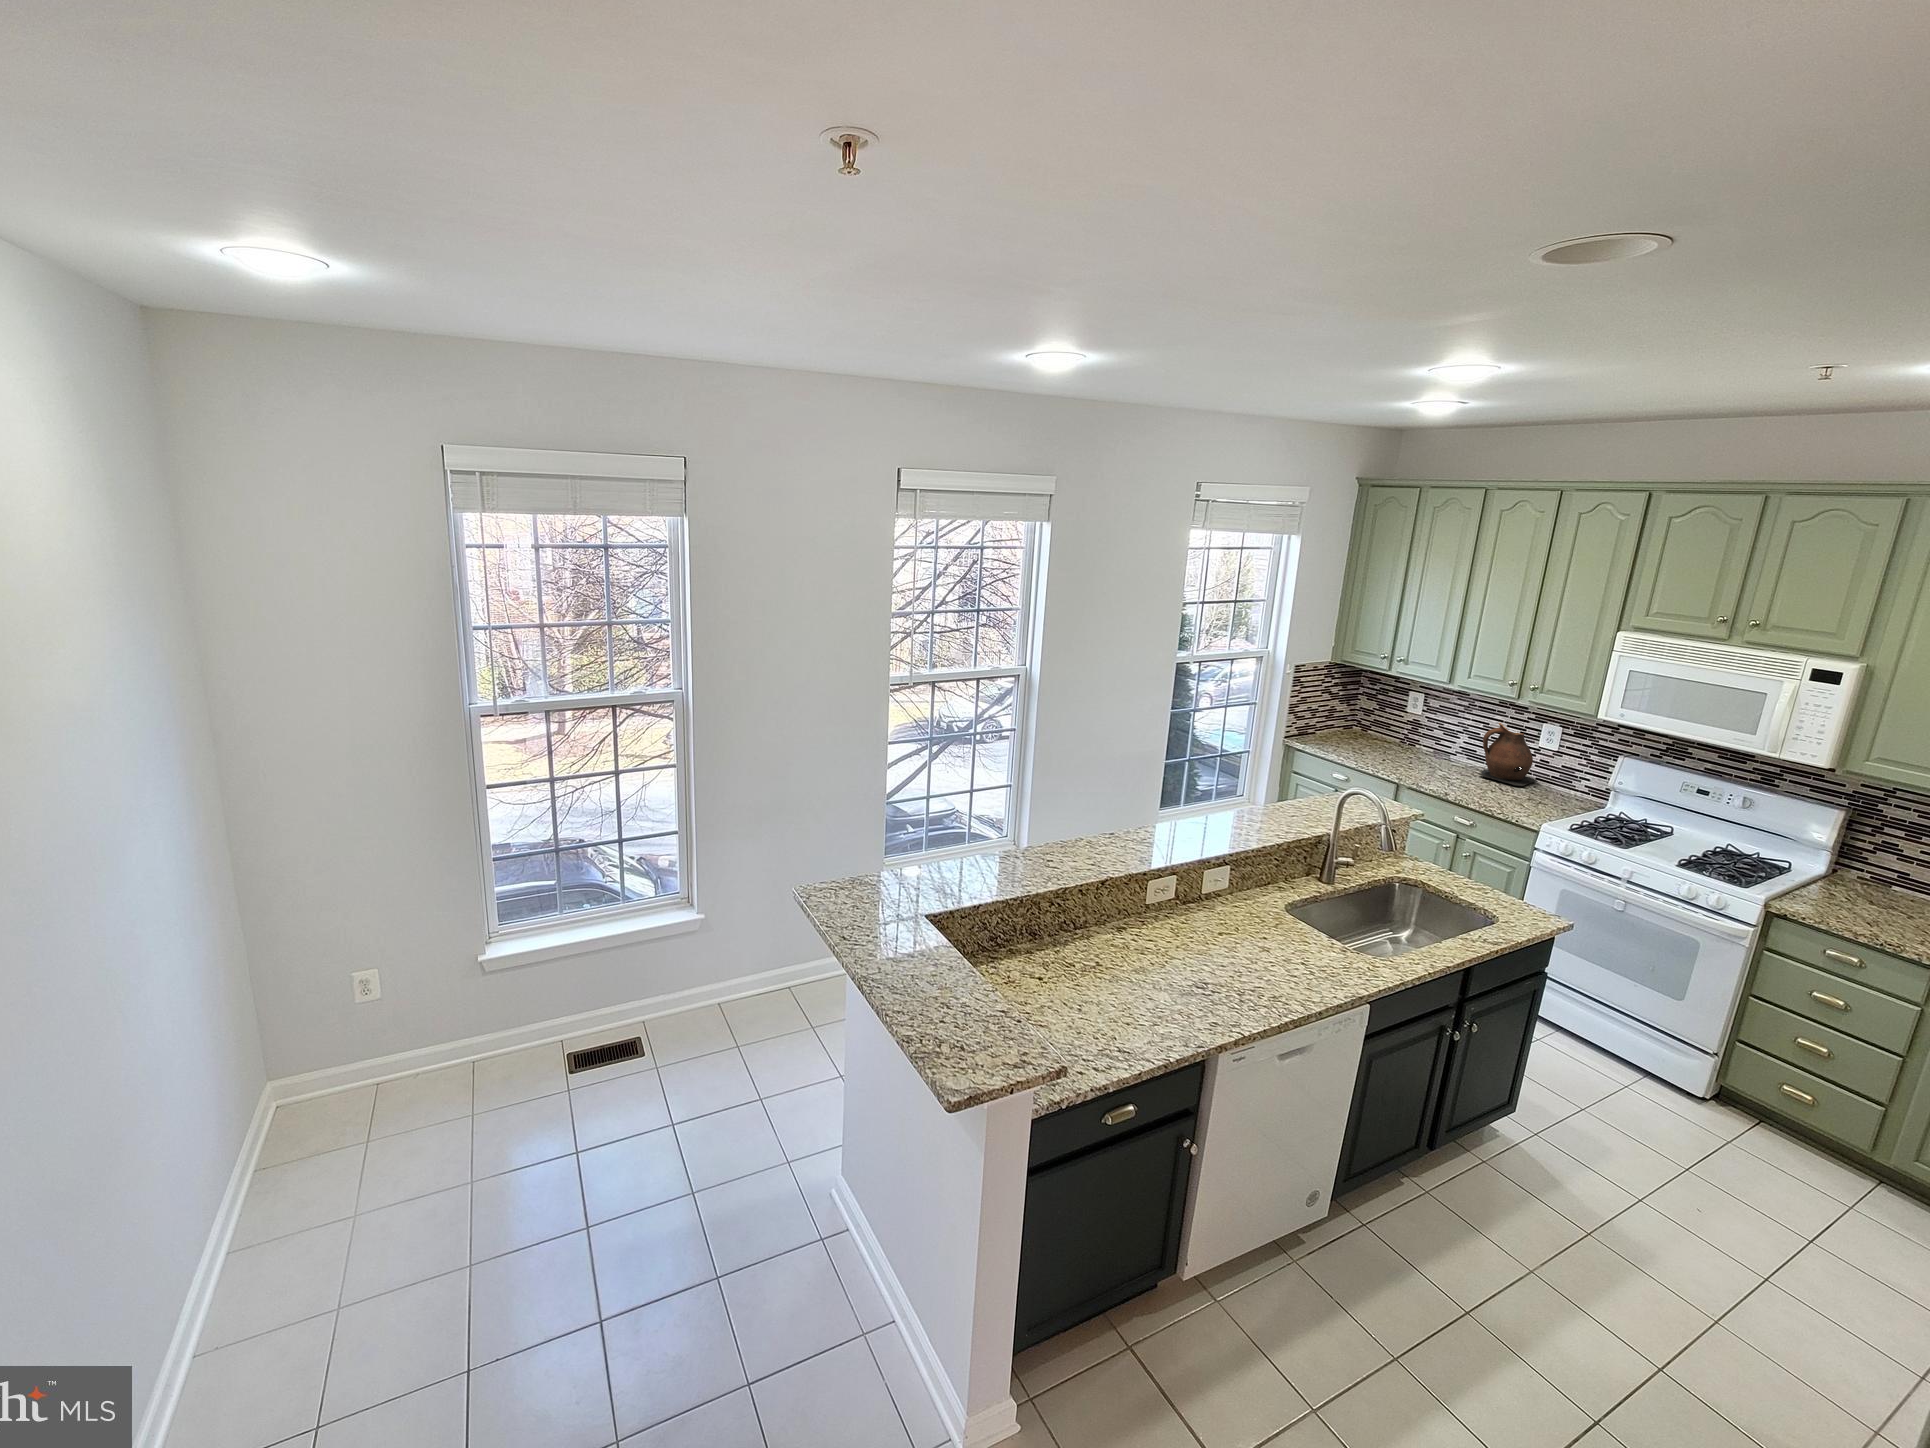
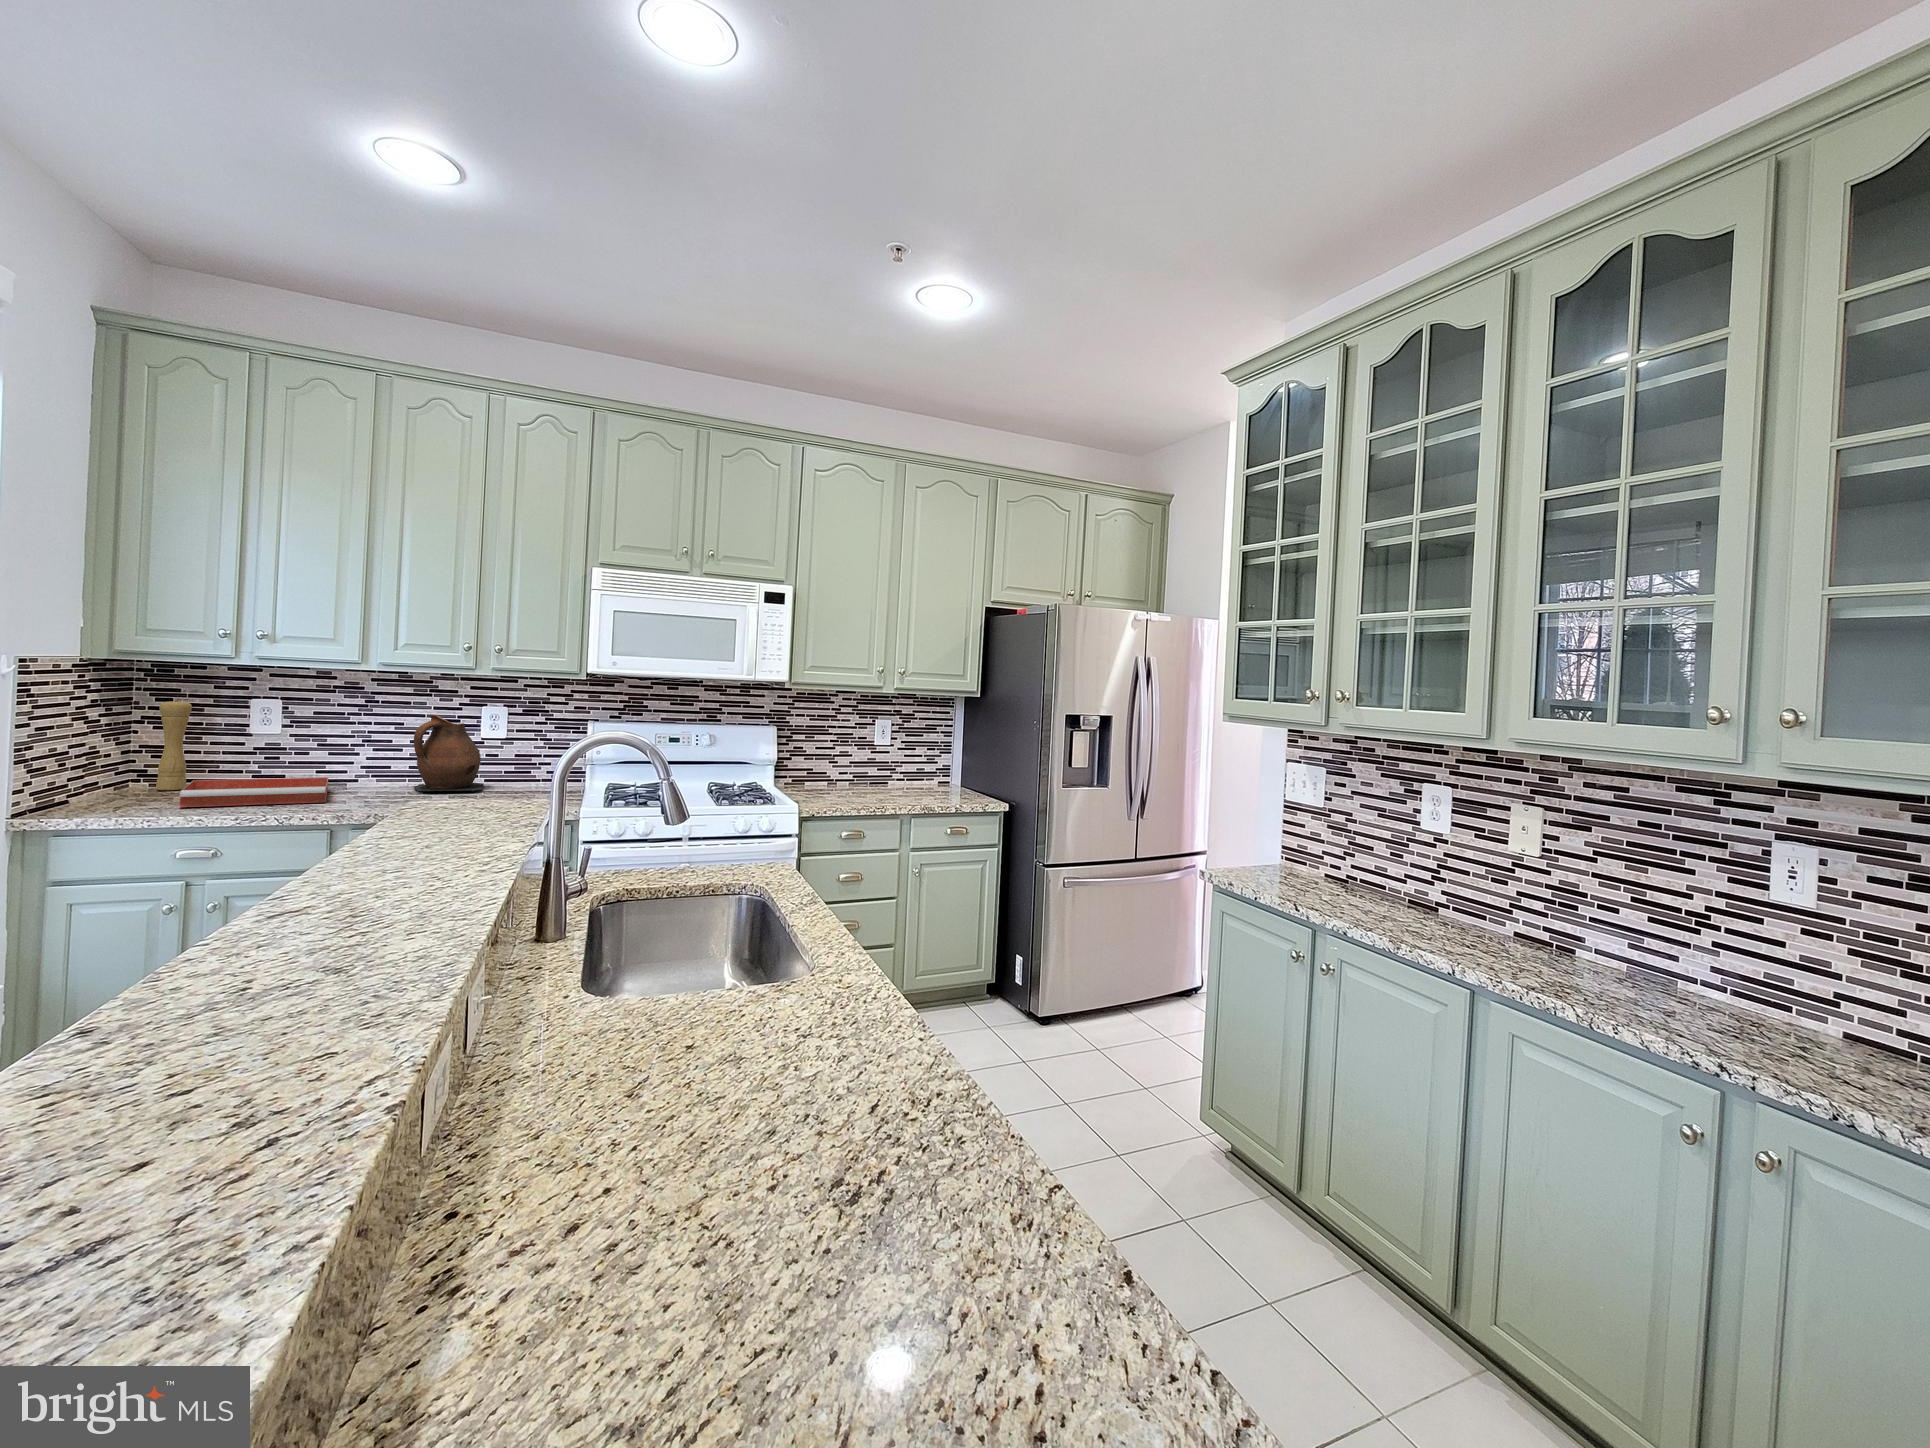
pepper mill: none [1357,686,1379,737] -> present [156,700,192,790]
tray: none [1348,735,1435,768] -> present [179,777,328,807]

